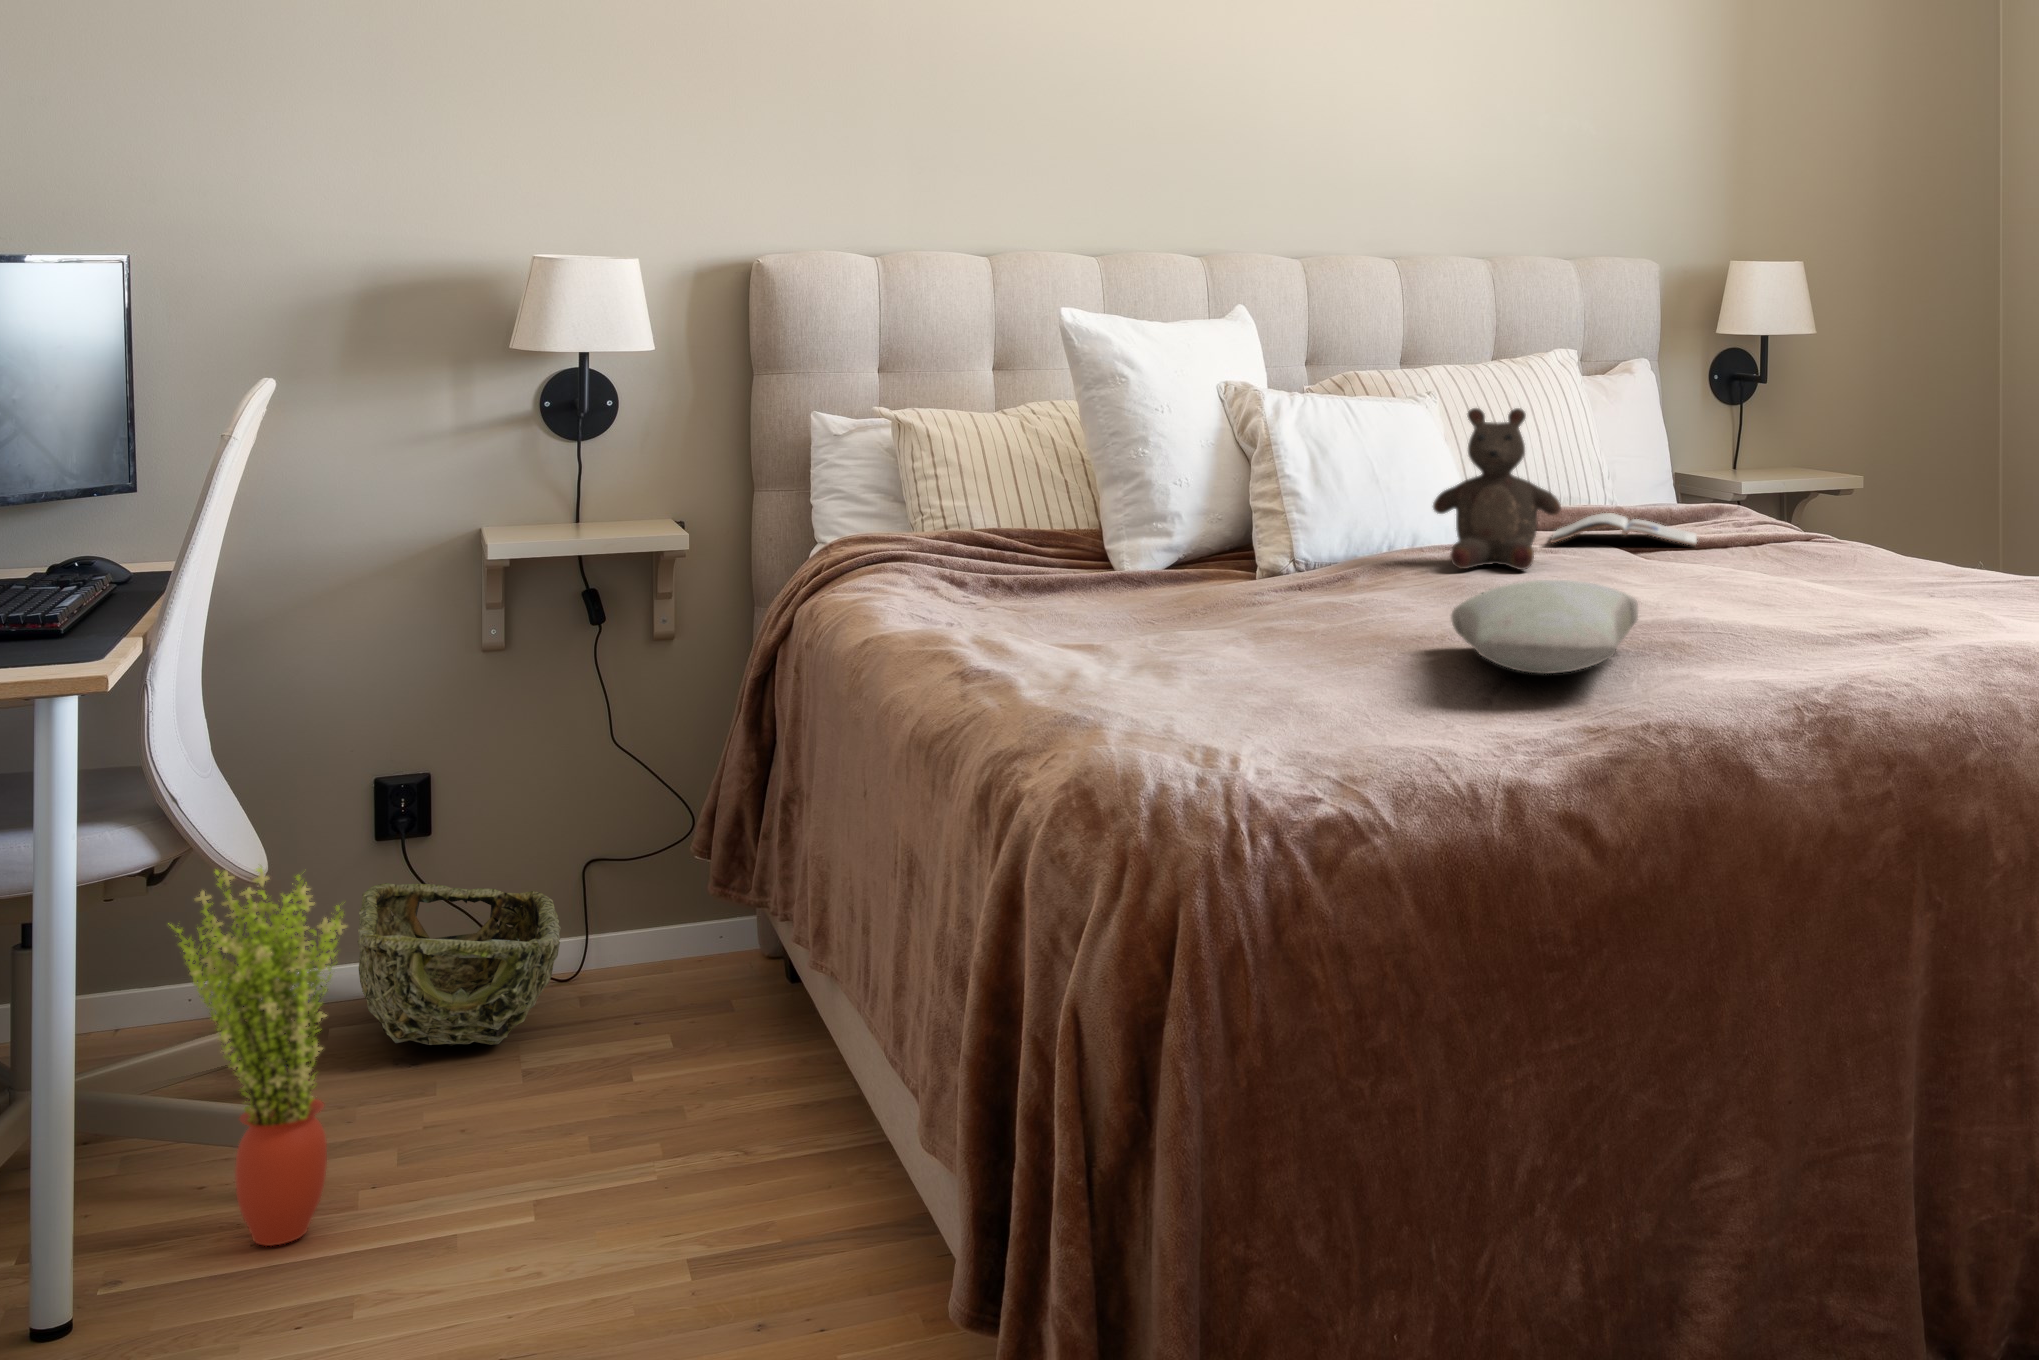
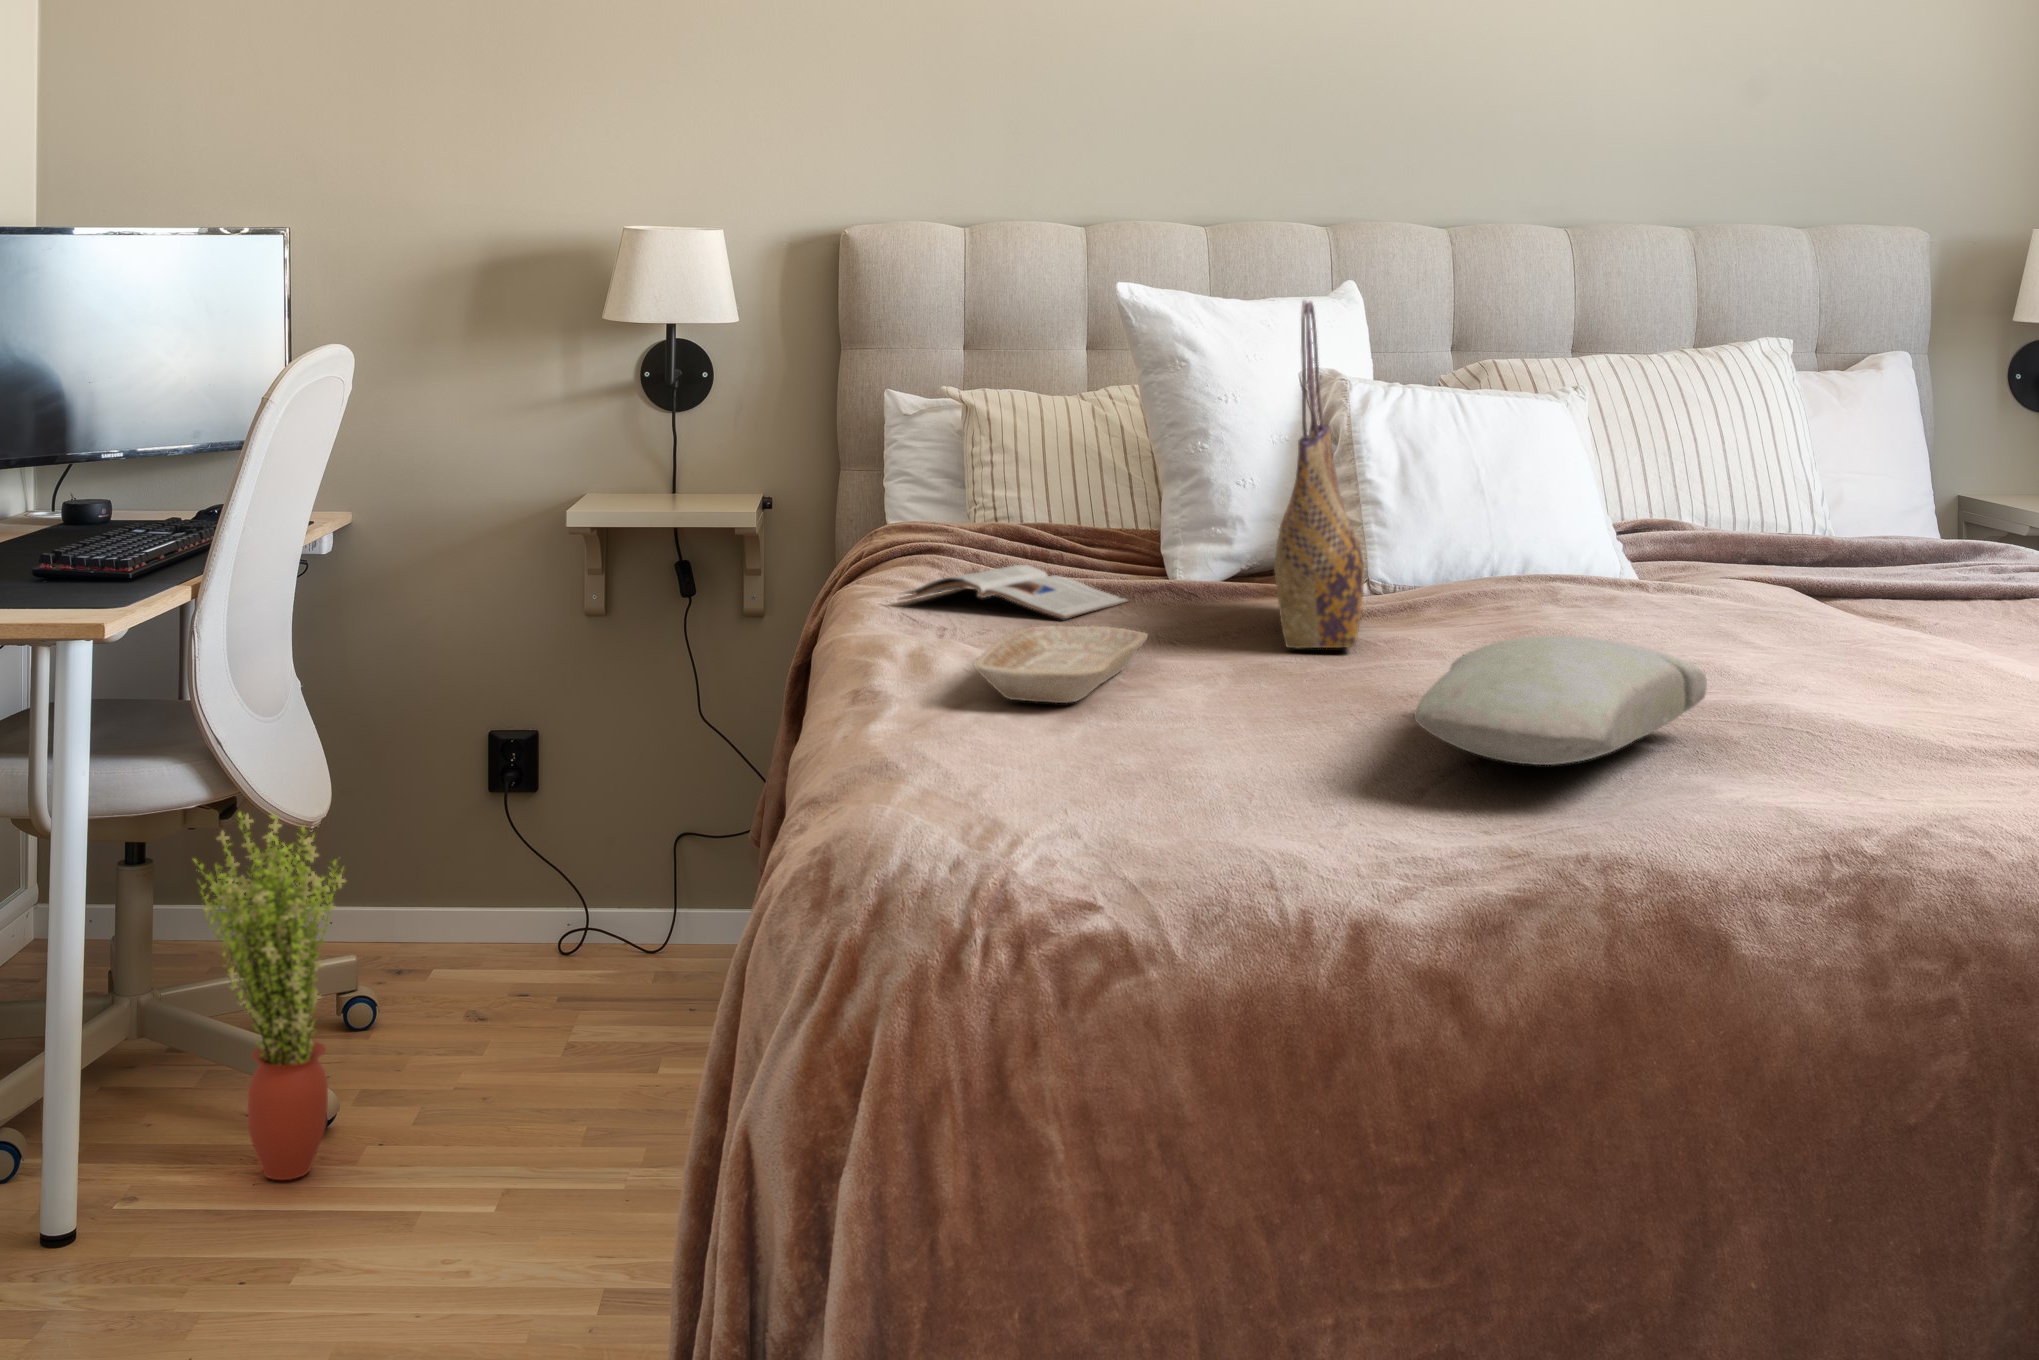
tote bag: none [1253,322,1337,613] -> present [1274,300,1364,648]
stuffed bear: present [1433,408,1561,570] -> none [1540,408,1709,614]
magazine: present [1551,513,1697,546] -> present [899,565,1128,619]
tray: none [1066,606,1184,668] -> present [974,626,1148,703]
woven basket: present [357,883,561,1046] -> none [438,832,639,1006]

